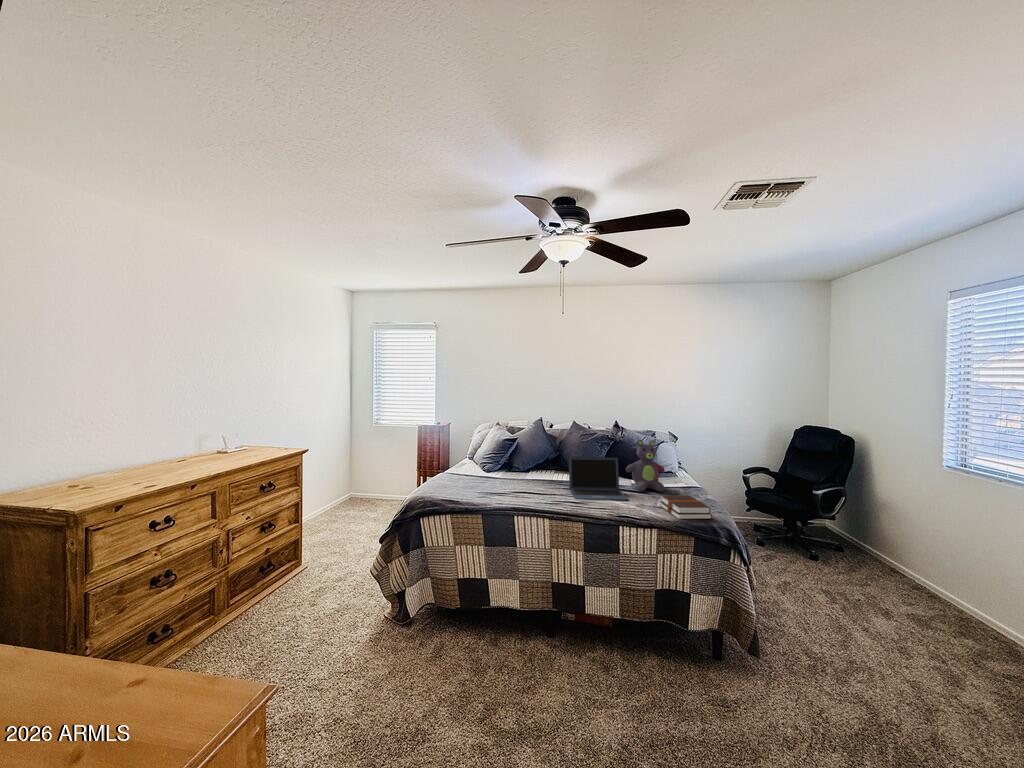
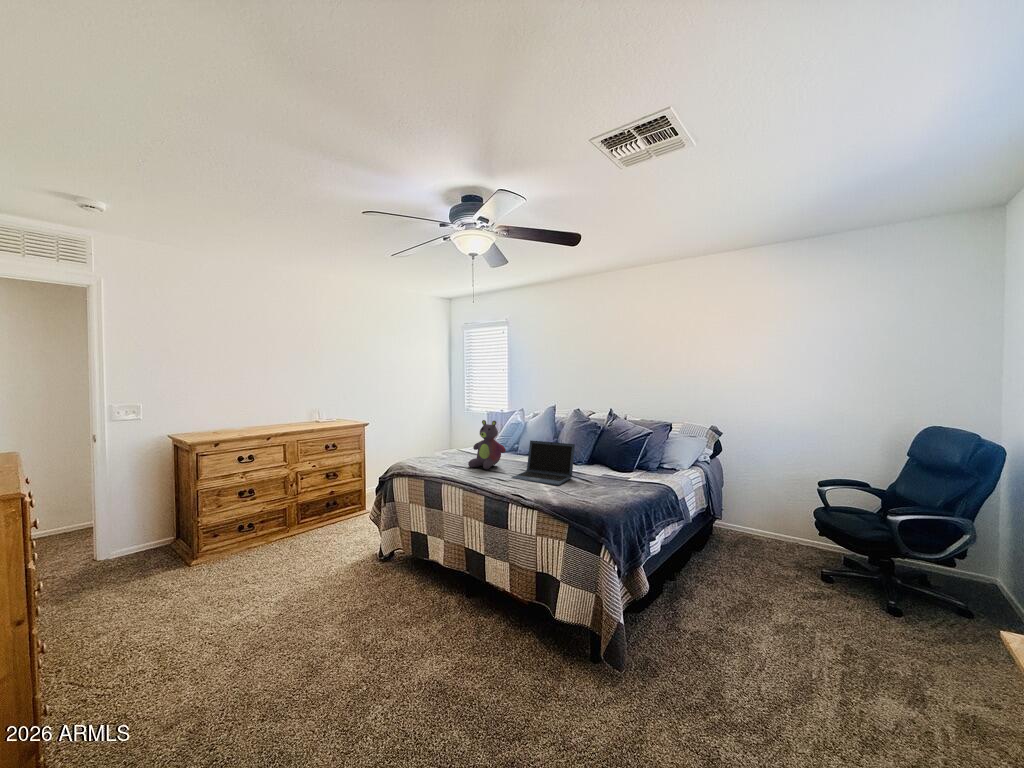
stuffed bear: present [626,440,665,492] -> present [468,420,506,469]
hardback book: present [660,496,712,519] -> none [564,483,611,510]

